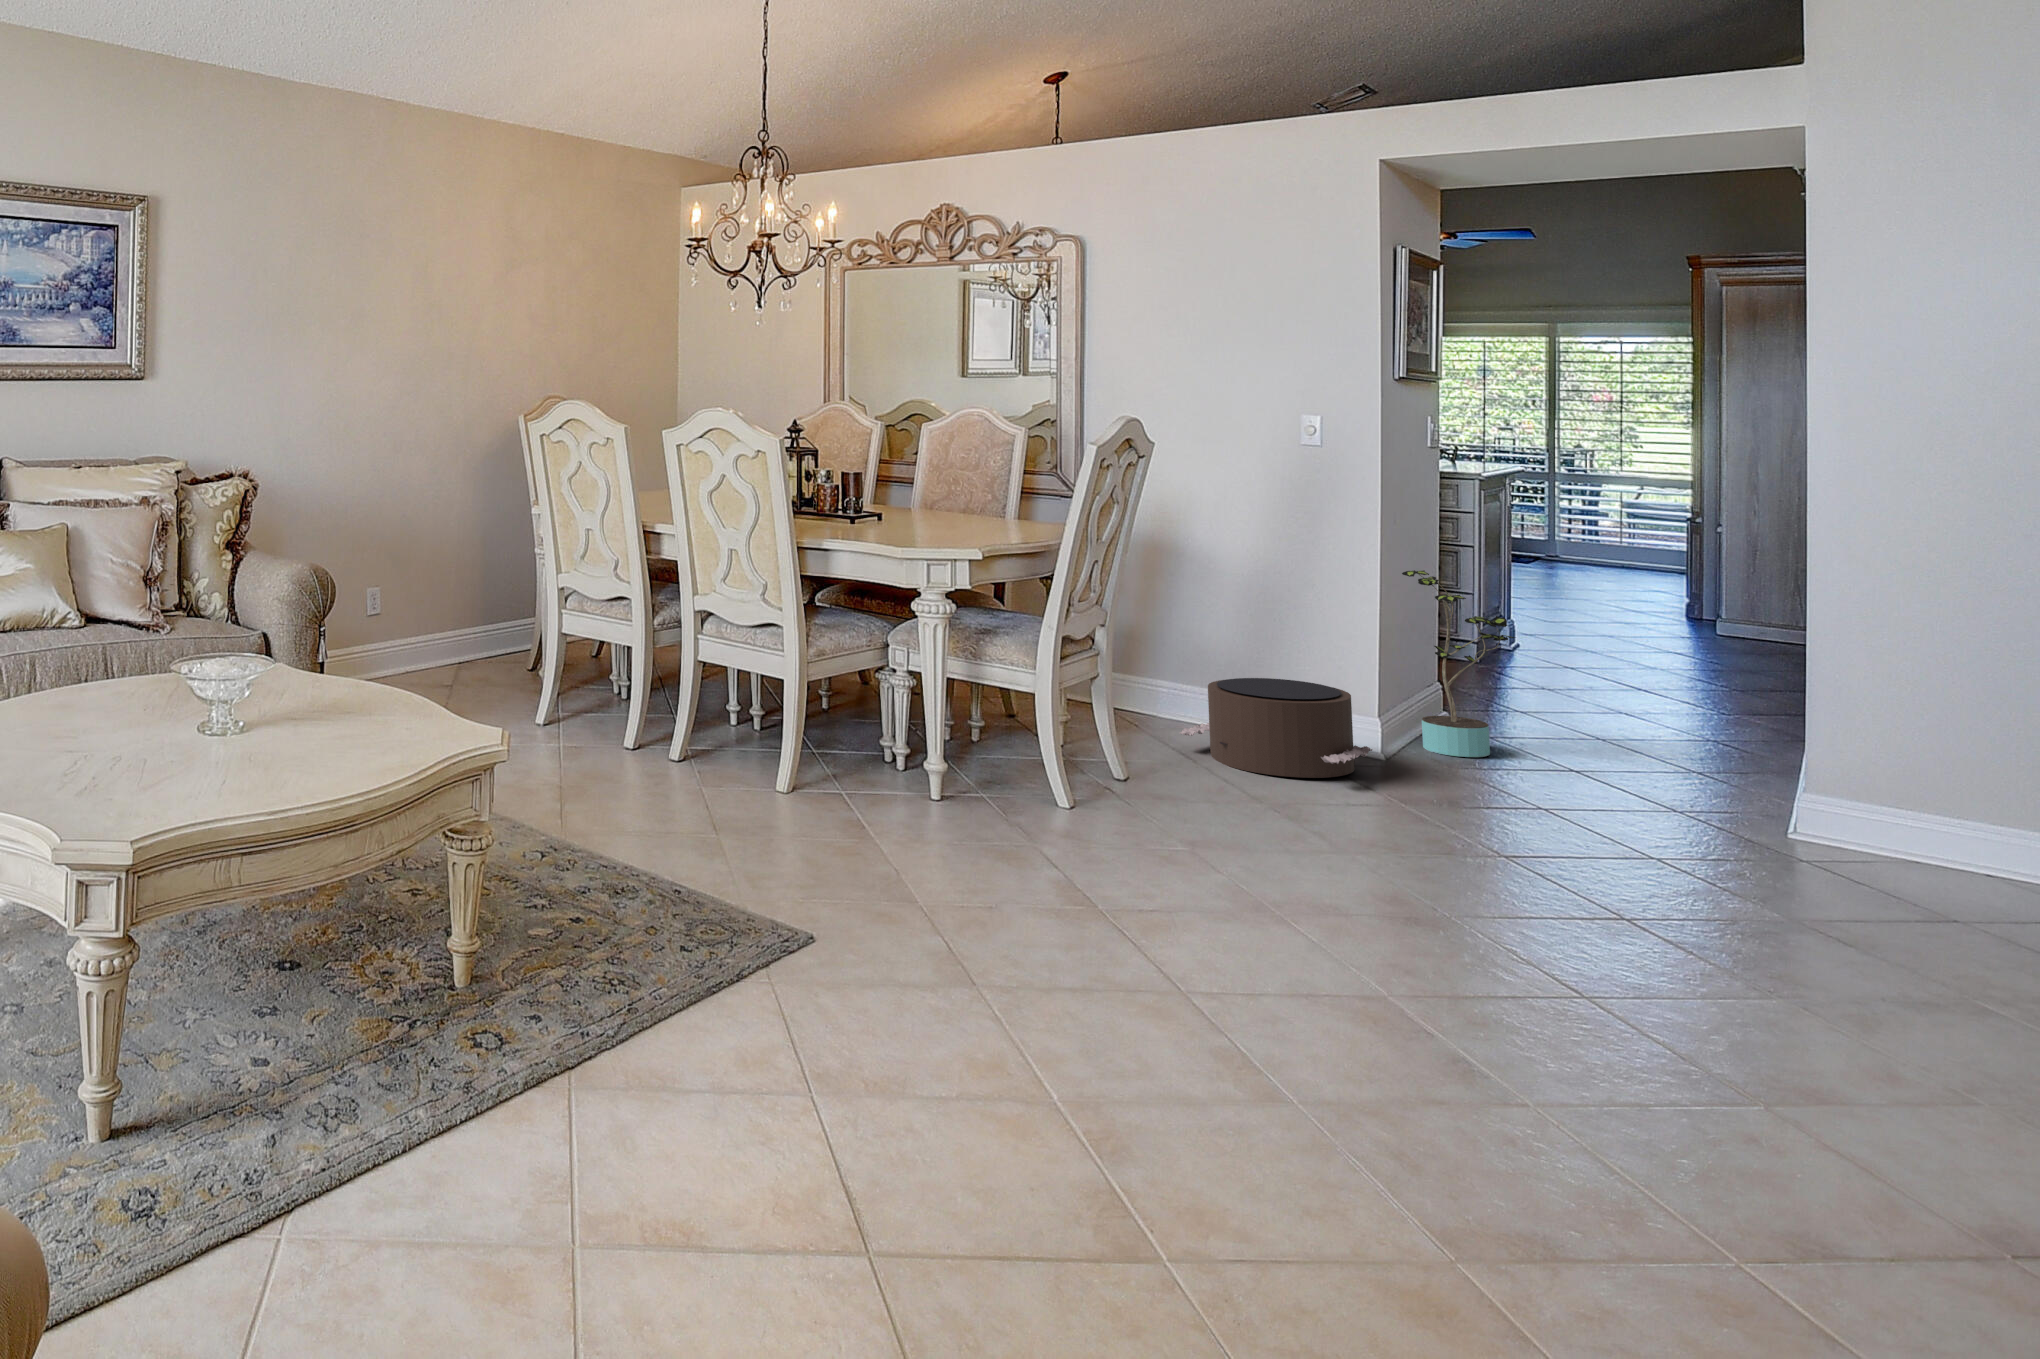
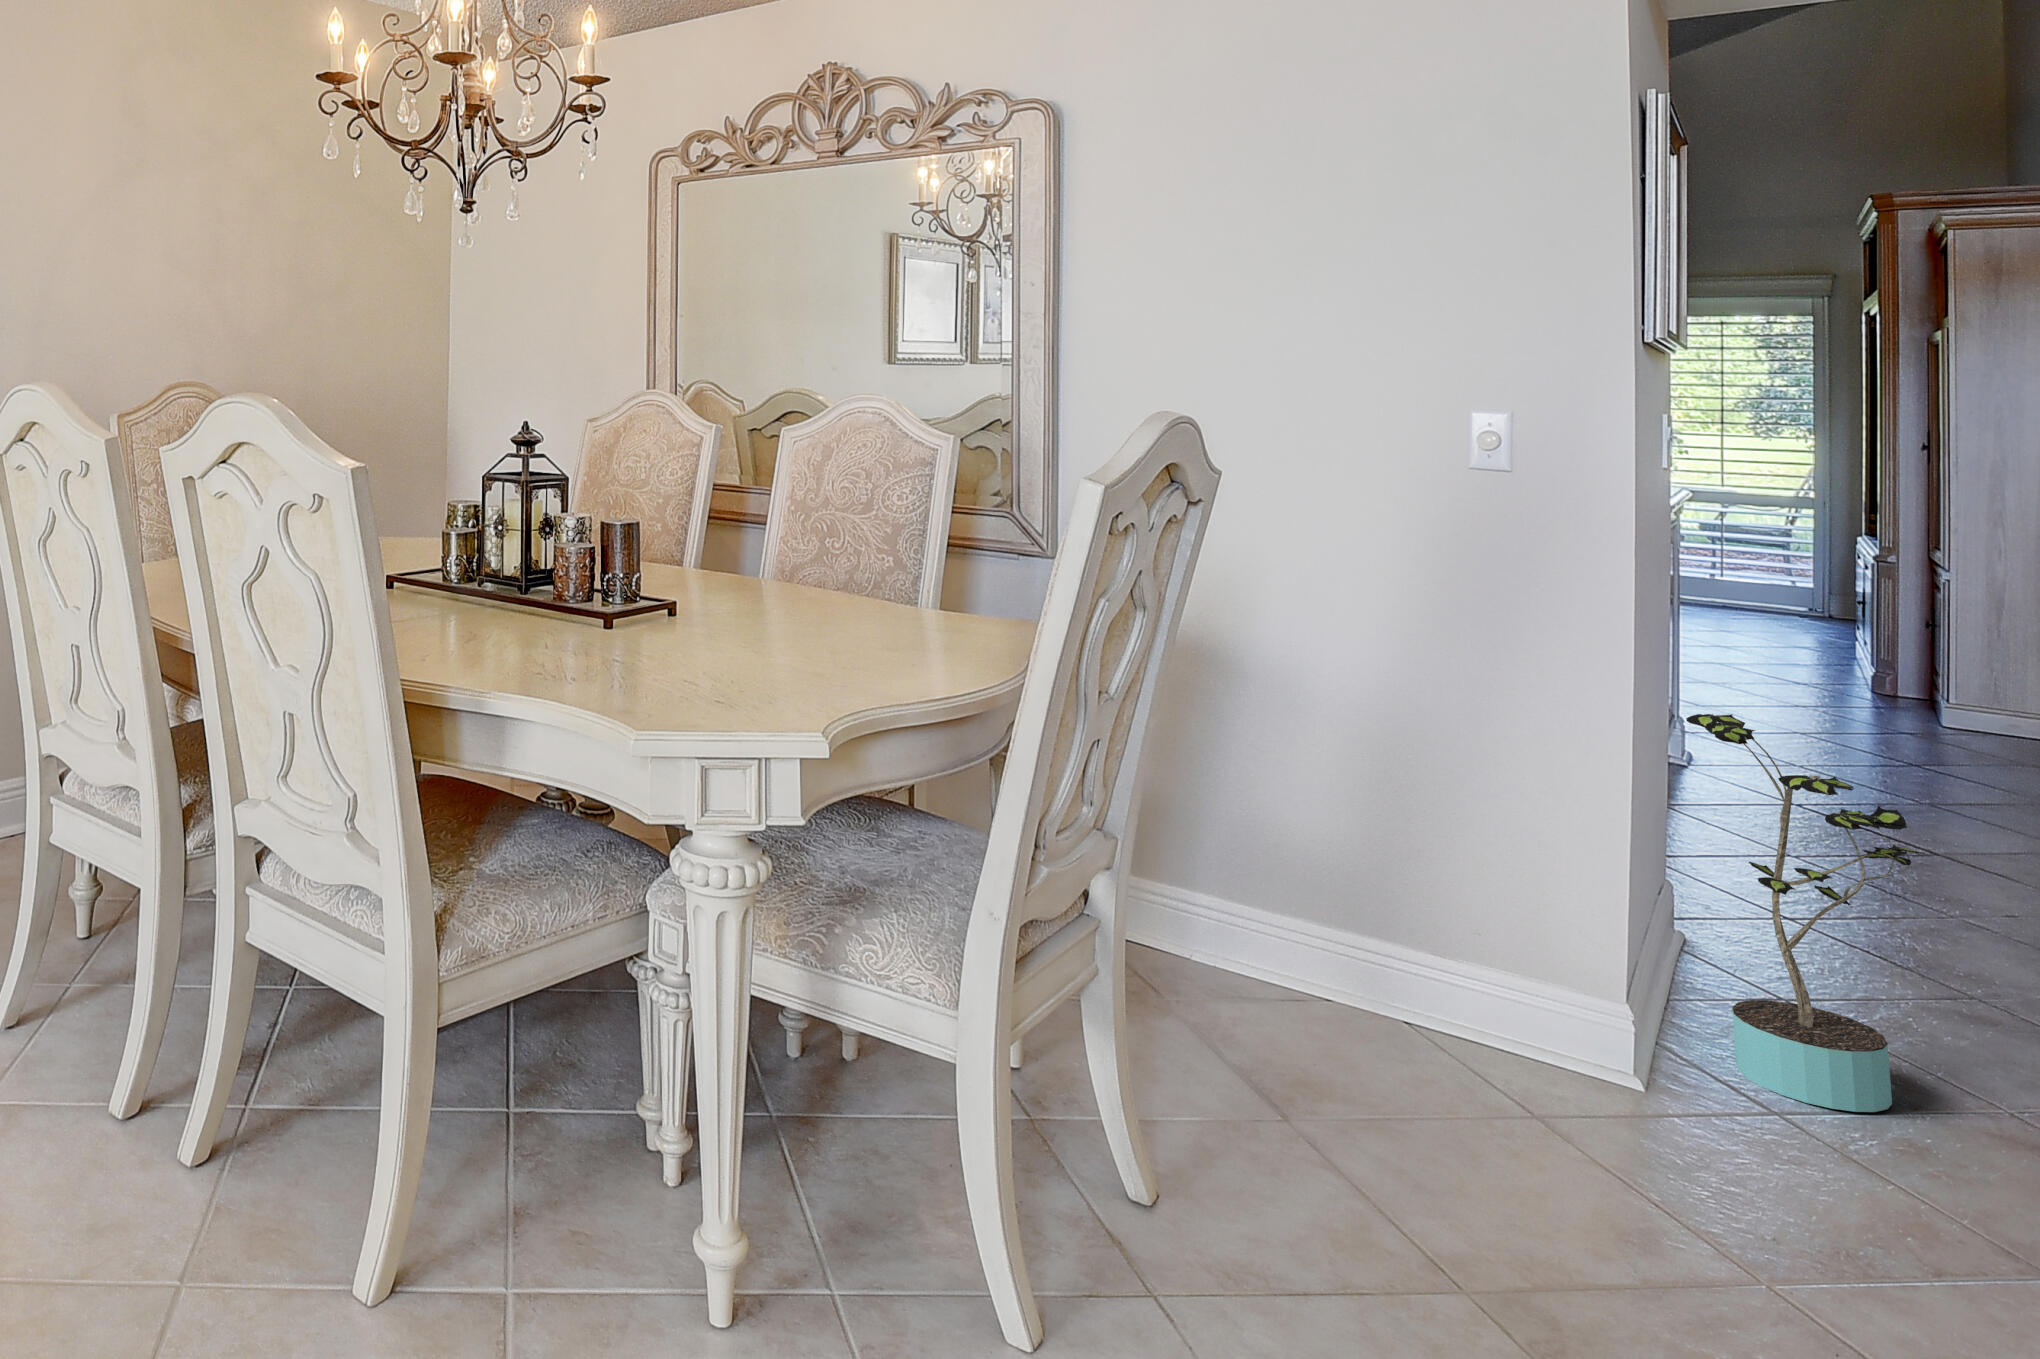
pouf: present [1180,678,1372,778] -> none [1260,933,1699,1215]

